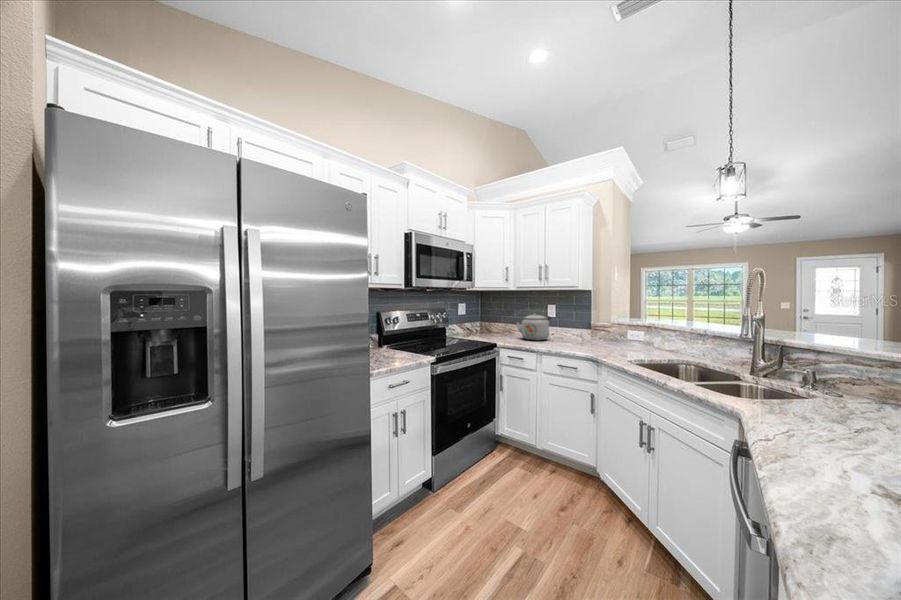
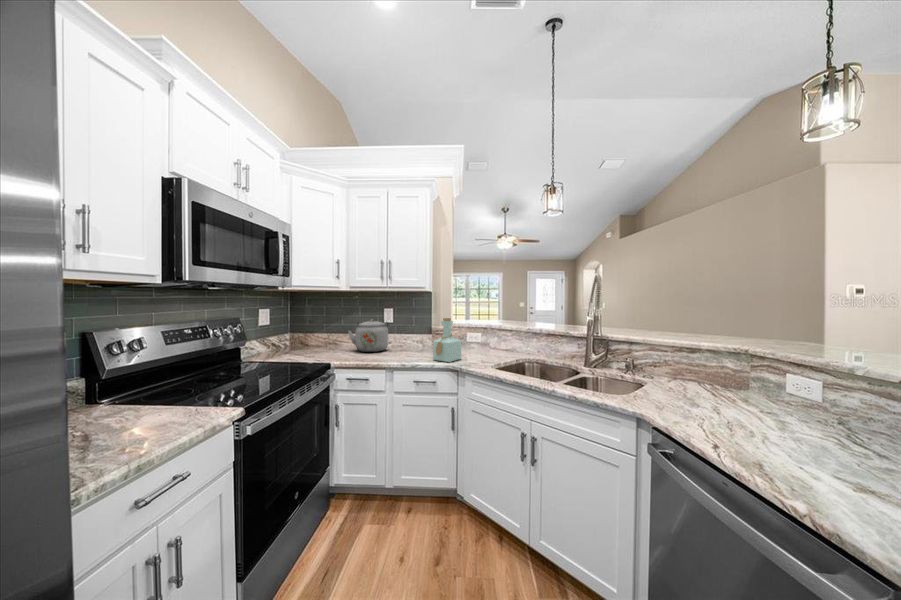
bottle: none [577,314,605,353] -> present [433,318,461,362]

